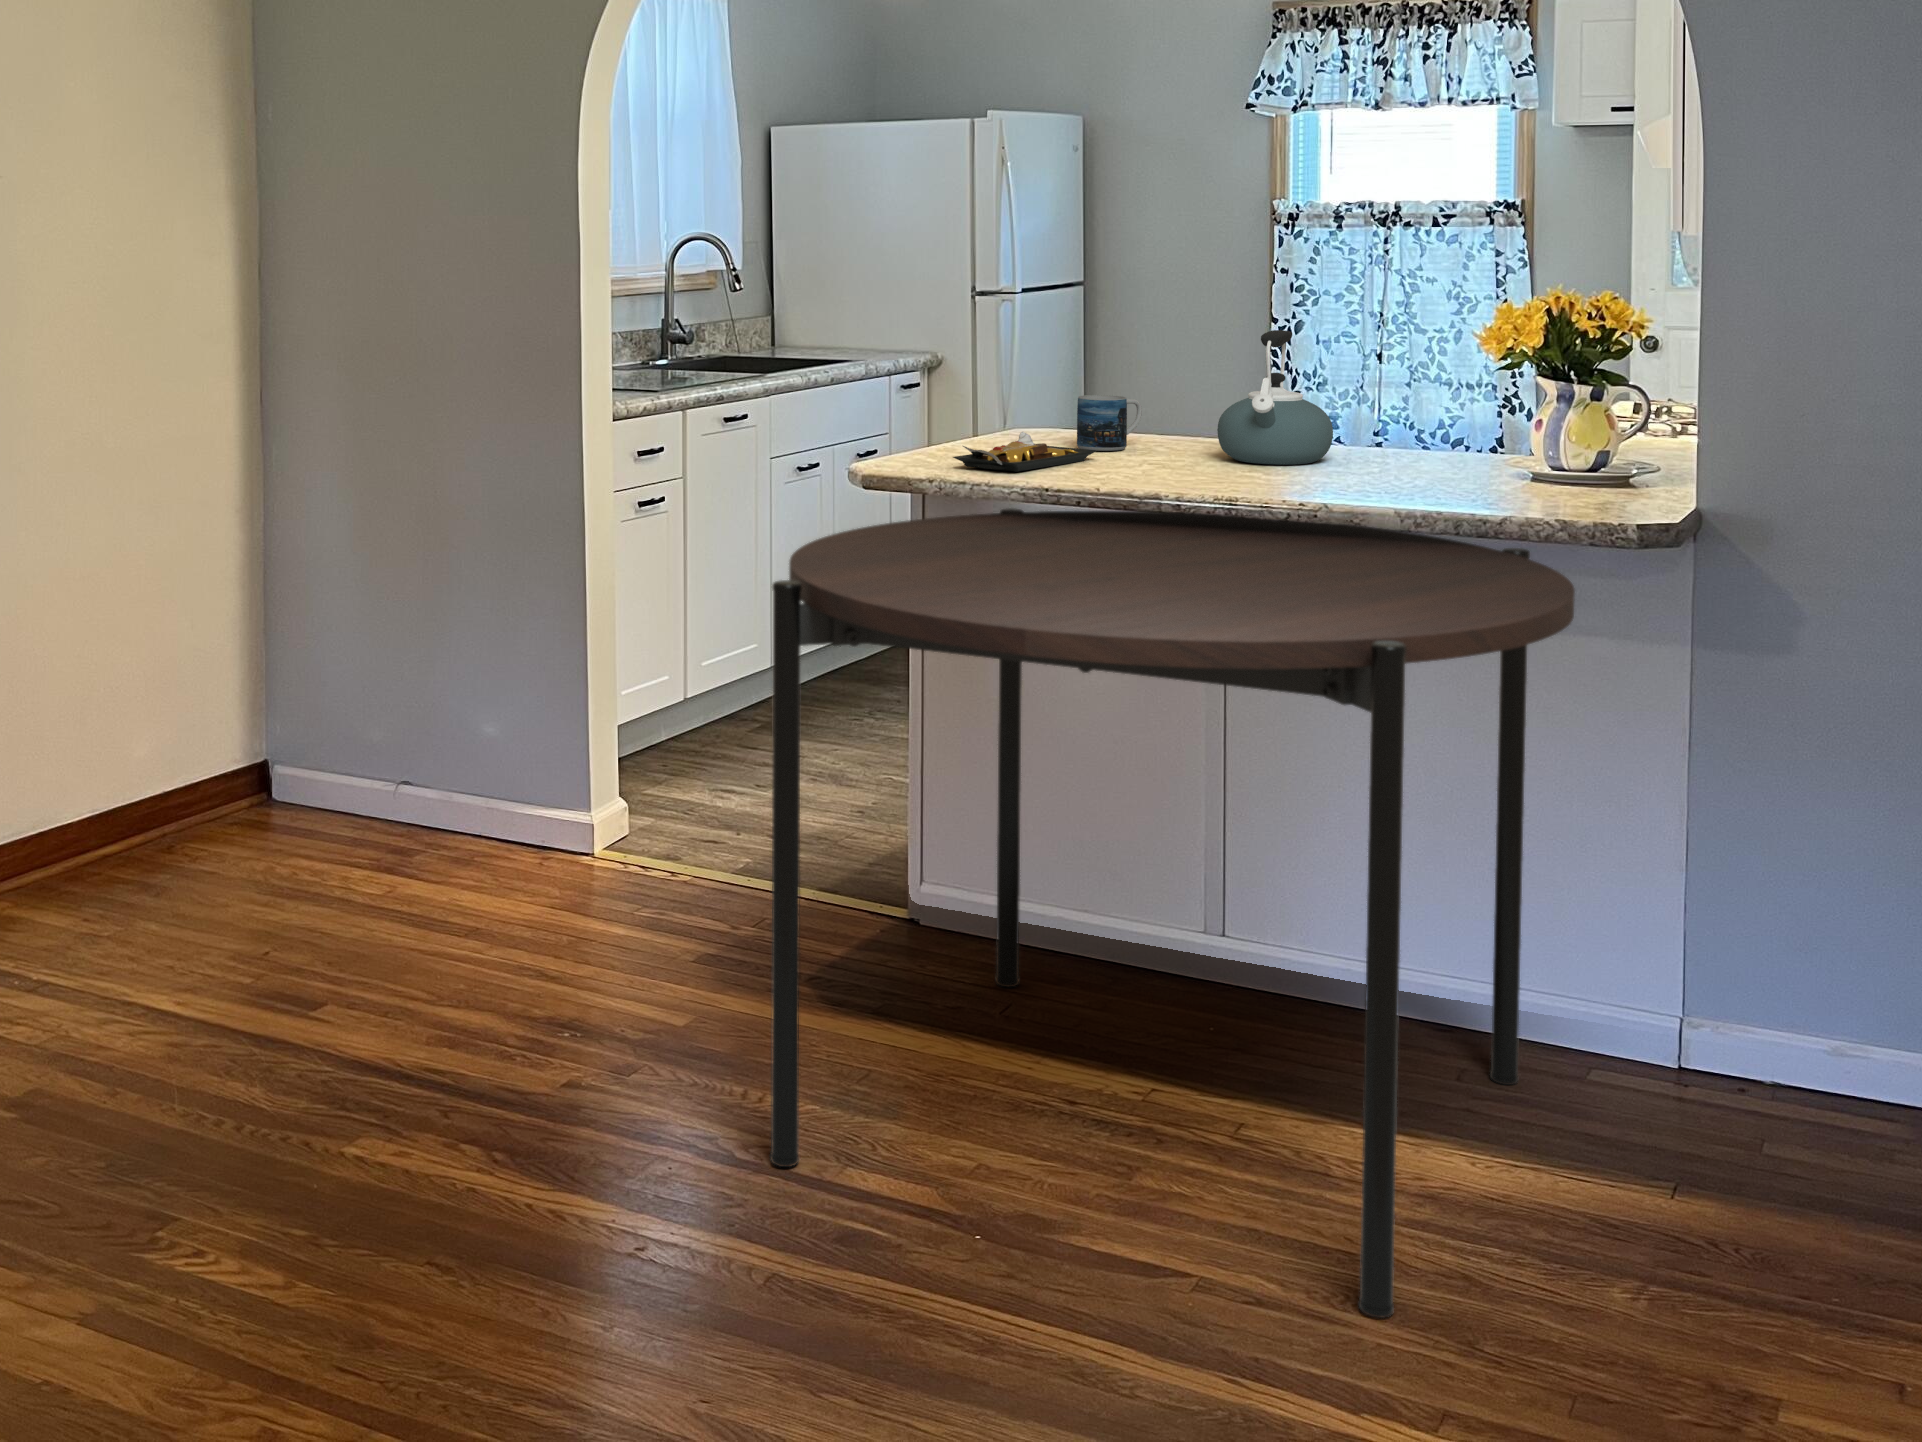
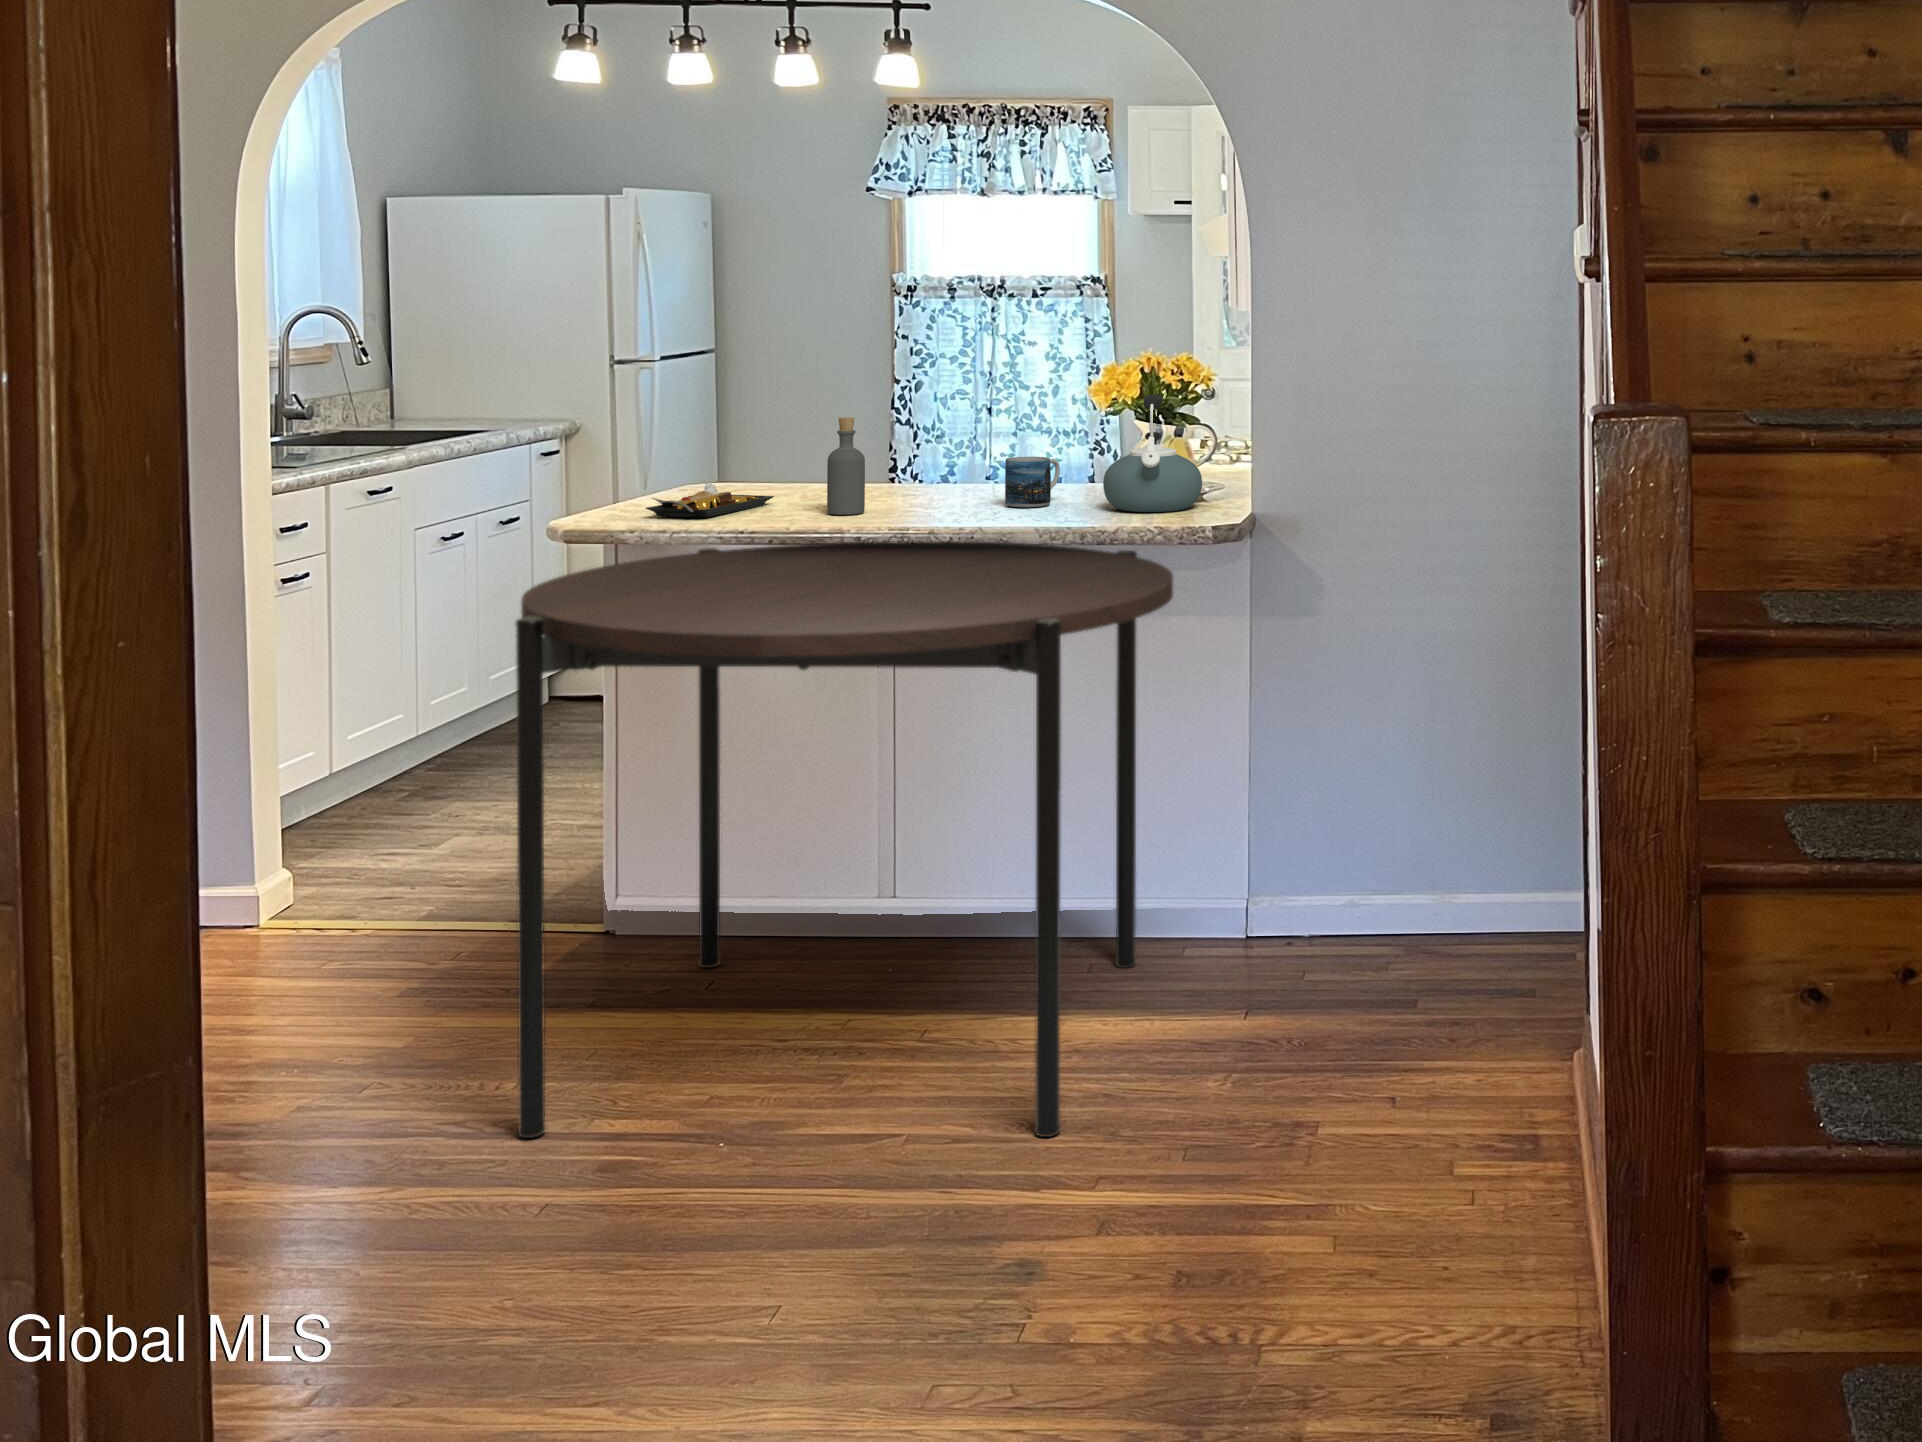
kettle: present [1217,330,1333,465] -> present [1103,395,1202,512]
bottle: none [1151,363,1195,478] -> present [827,417,865,515]
mug: present [1077,395,1142,451] -> present [1005,457,1060,507]

